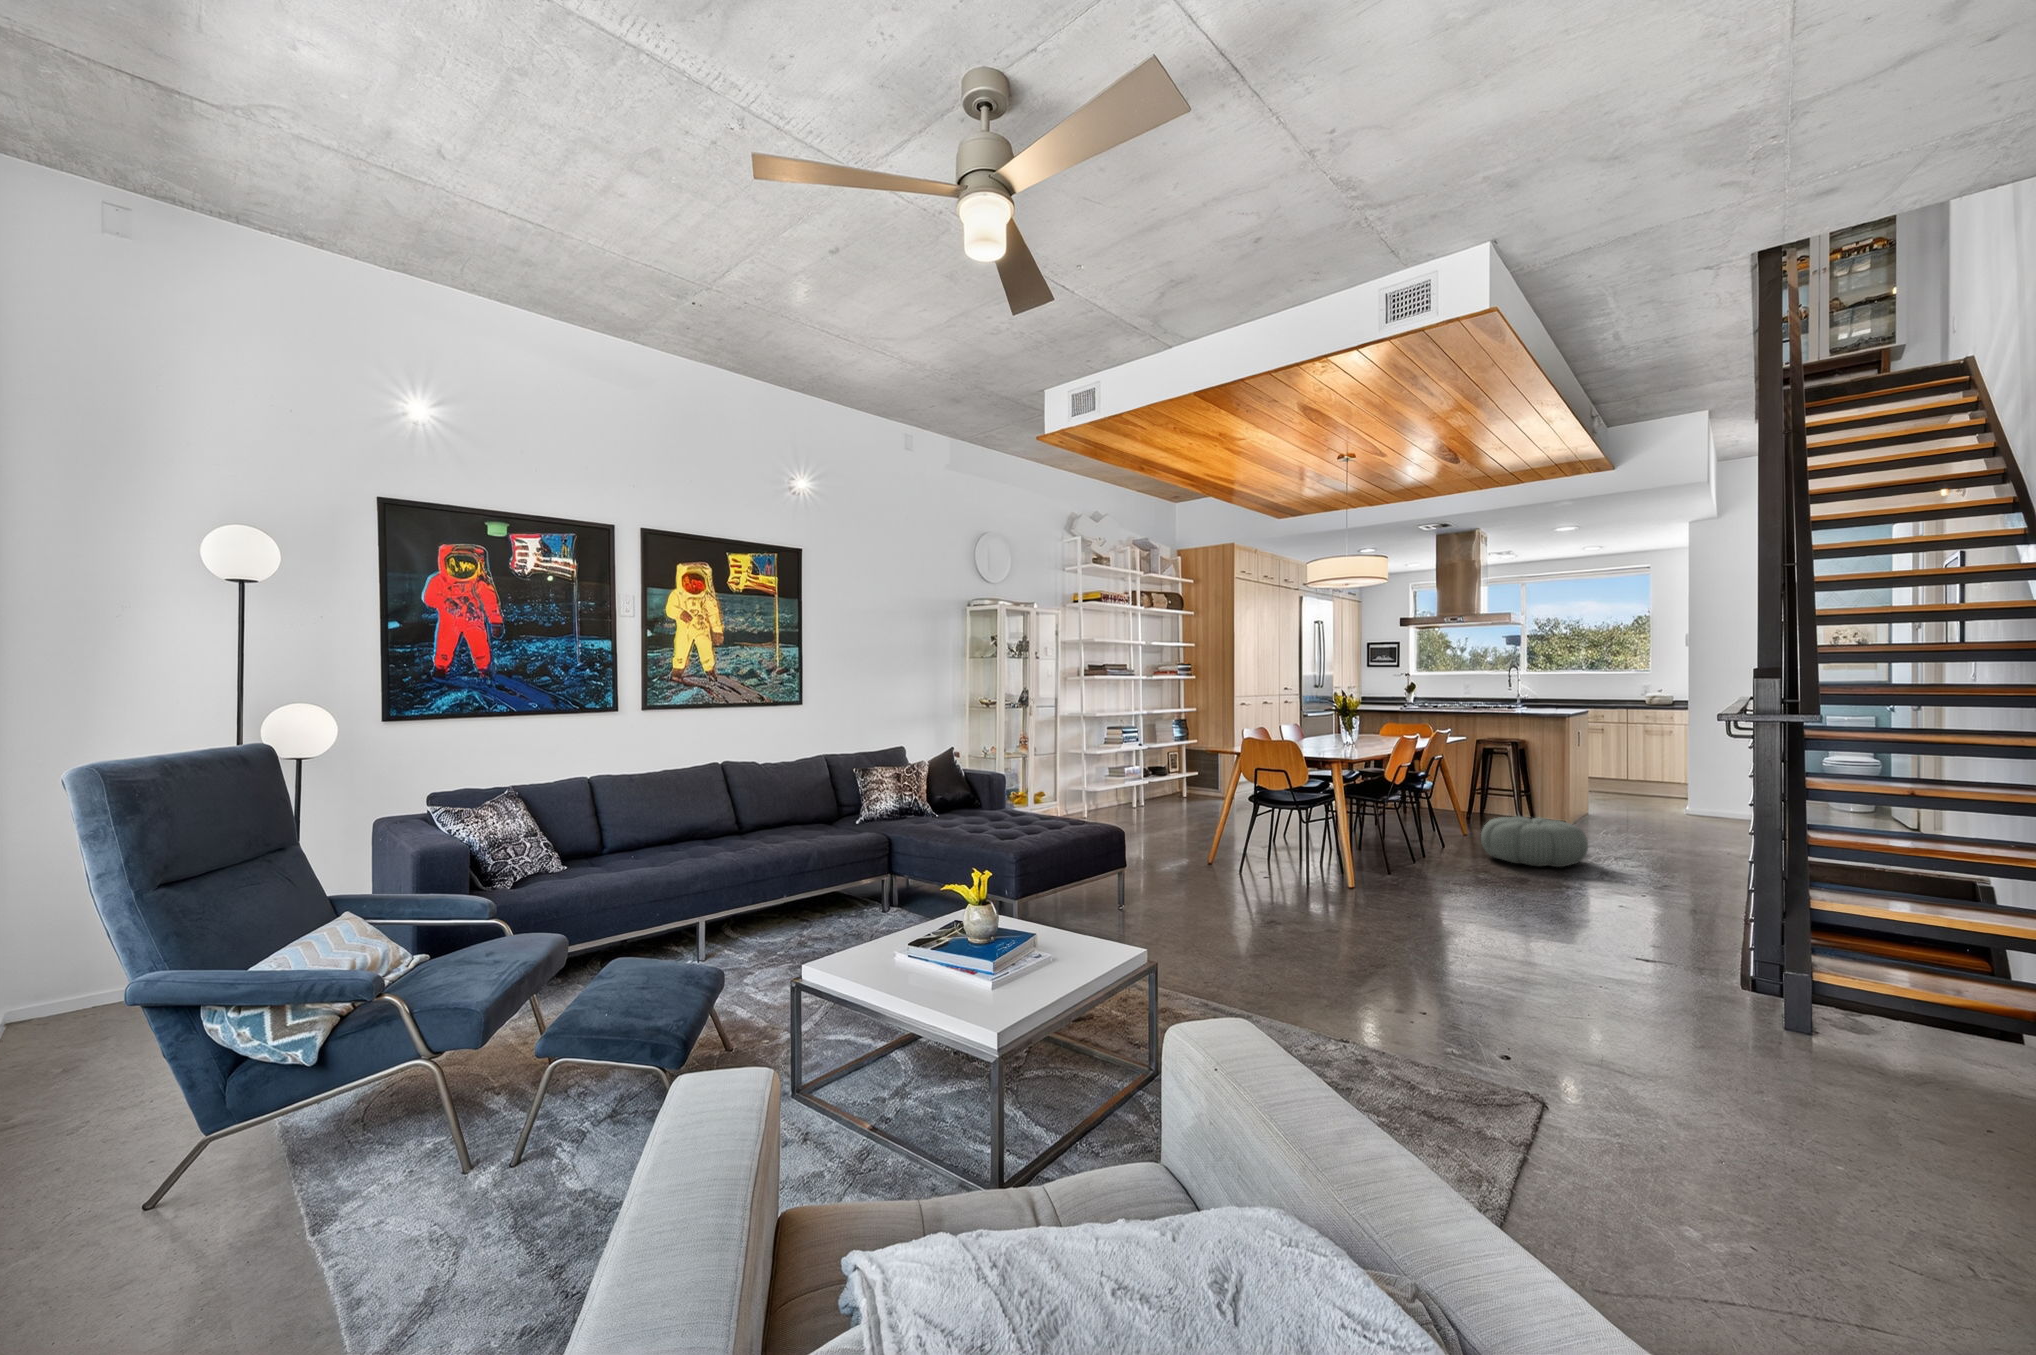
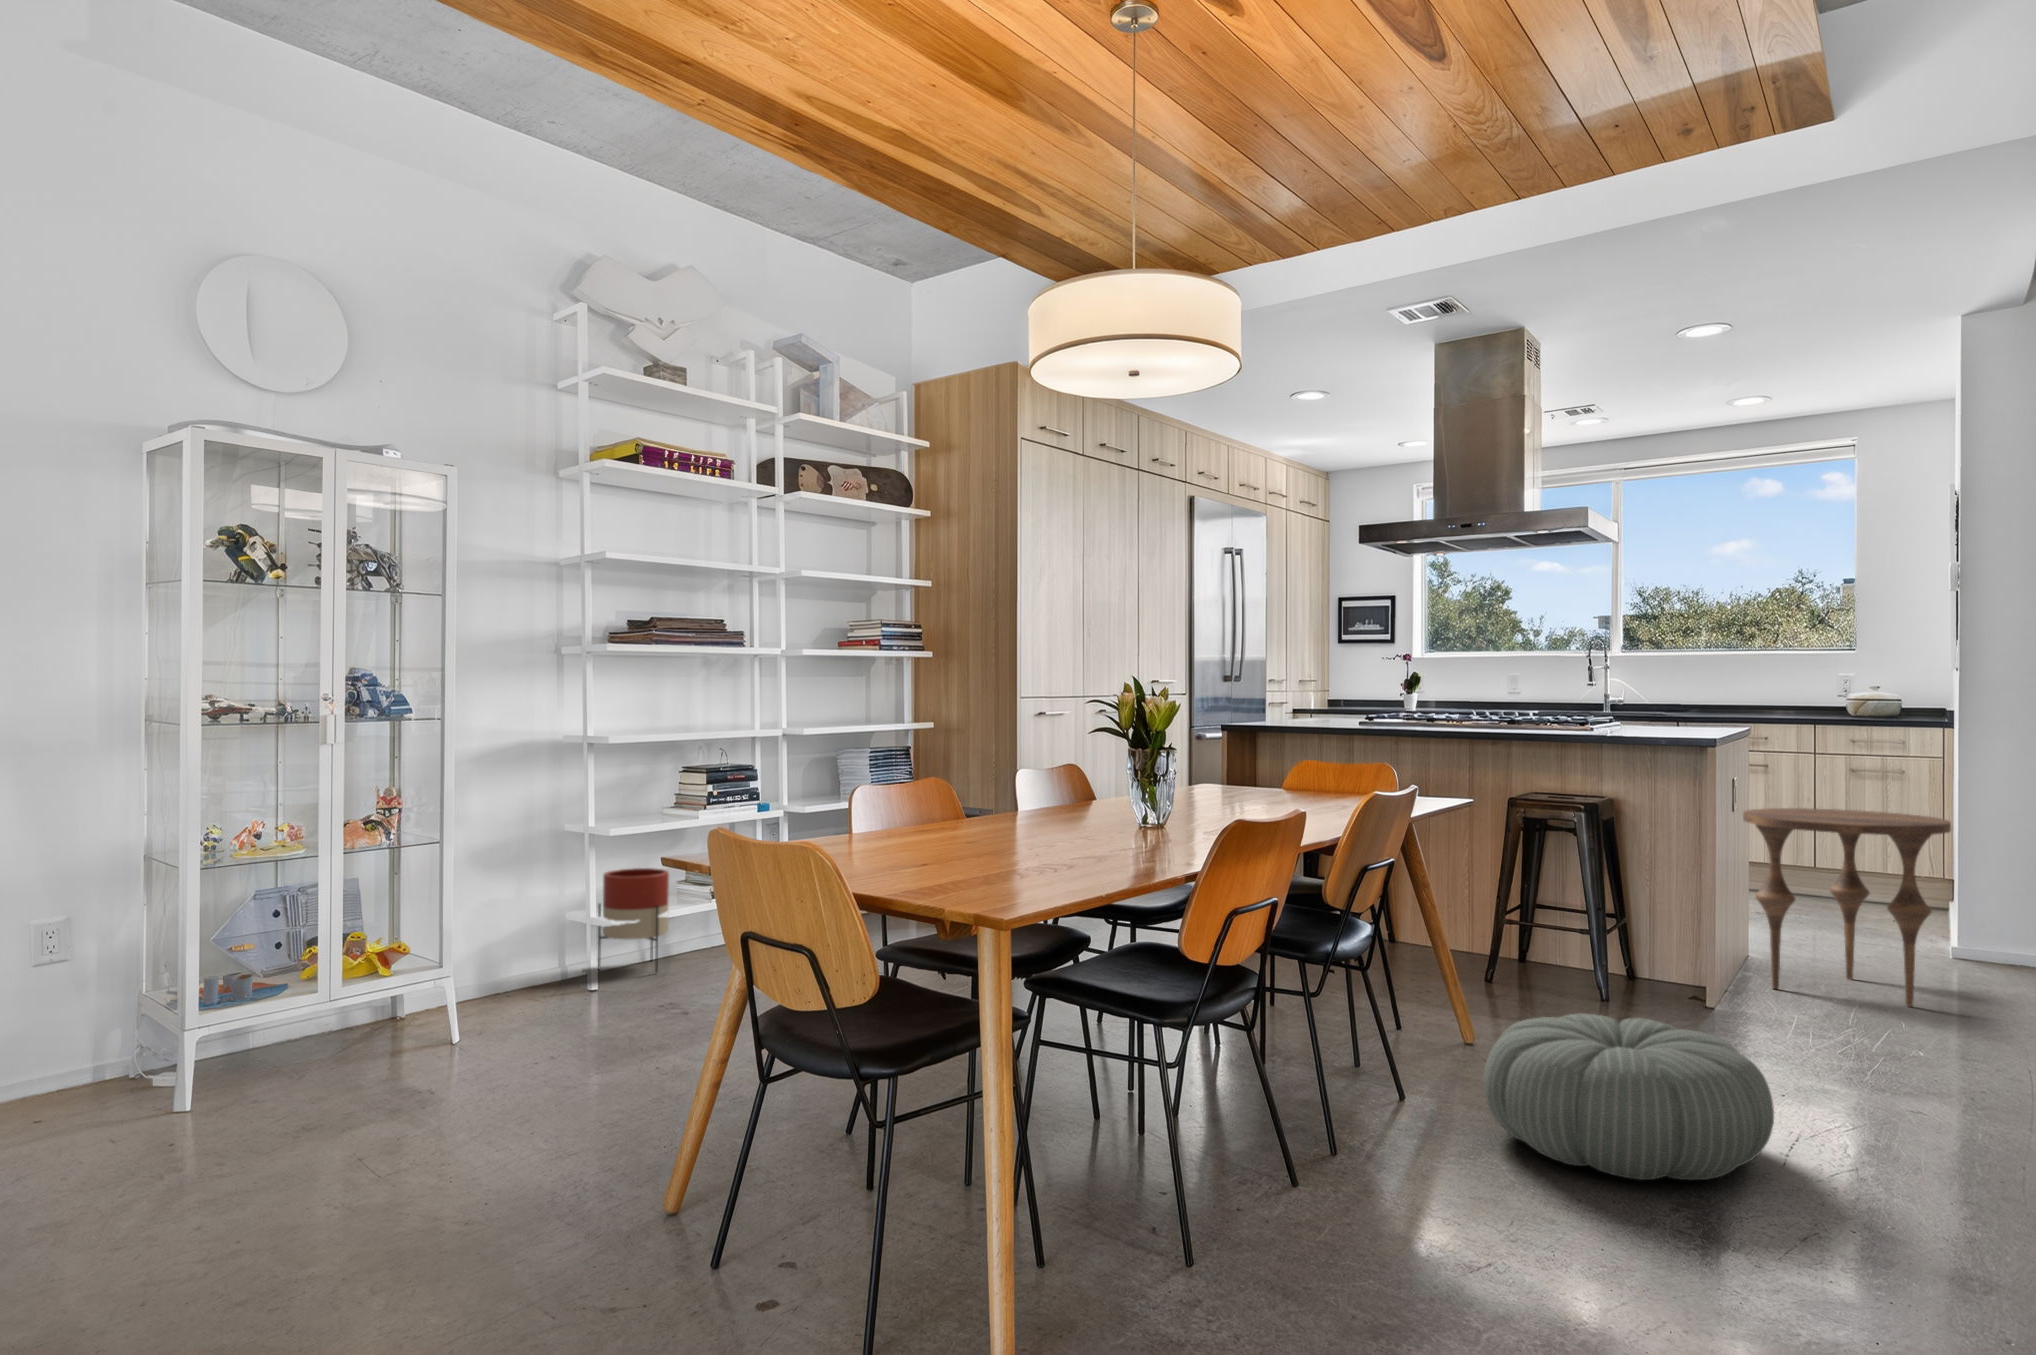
side table: none [1583,747,1674,828] -> present [1743,808,1951,1006]
planter: none [1084,771,1111,813] -> present [598,868,669,973]

